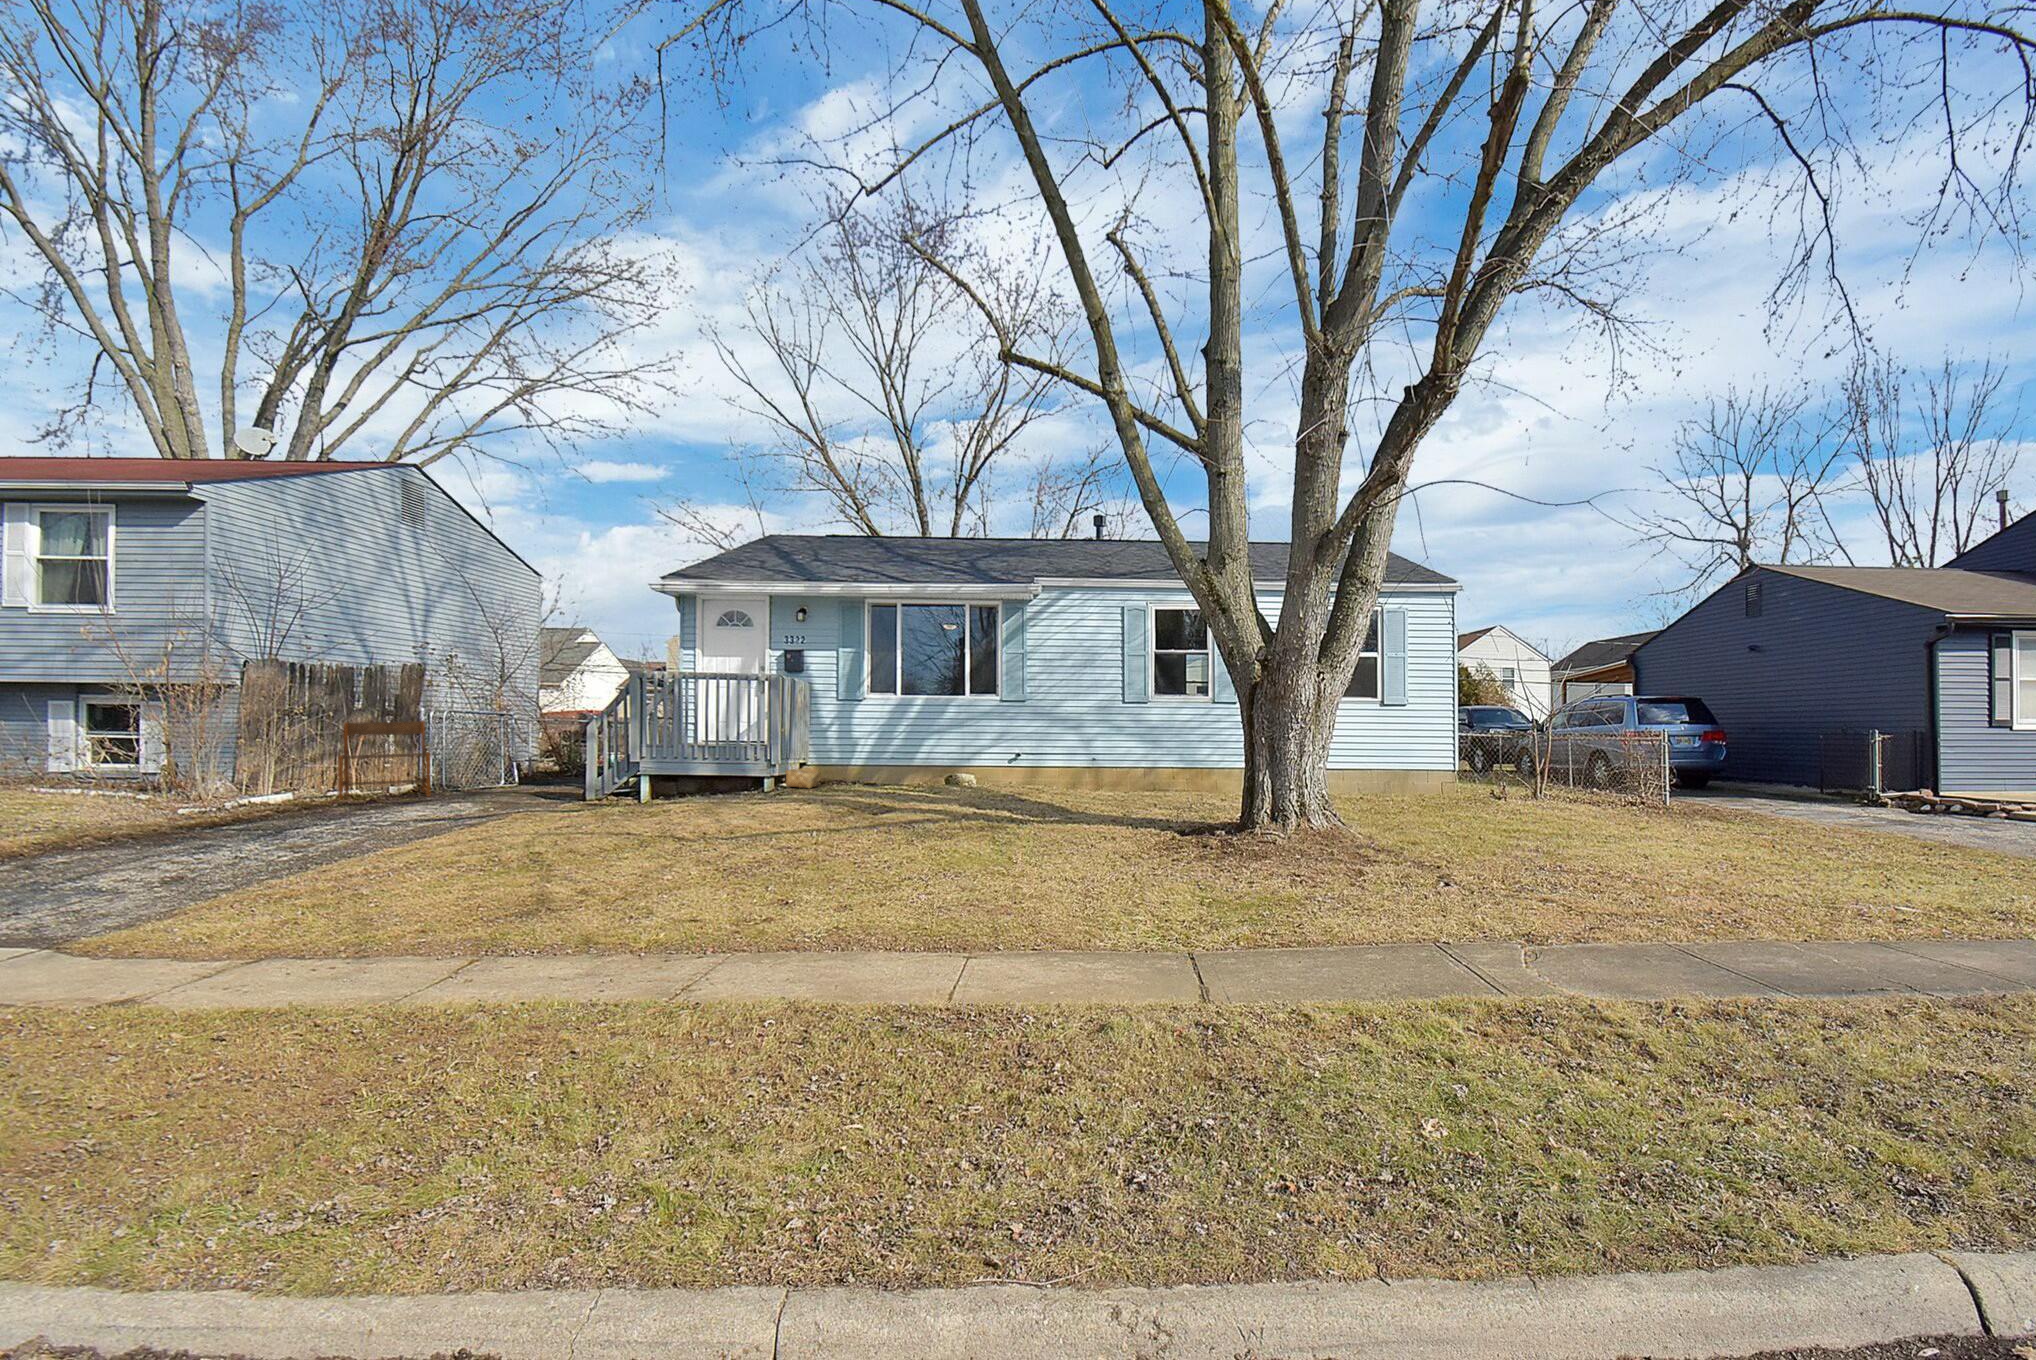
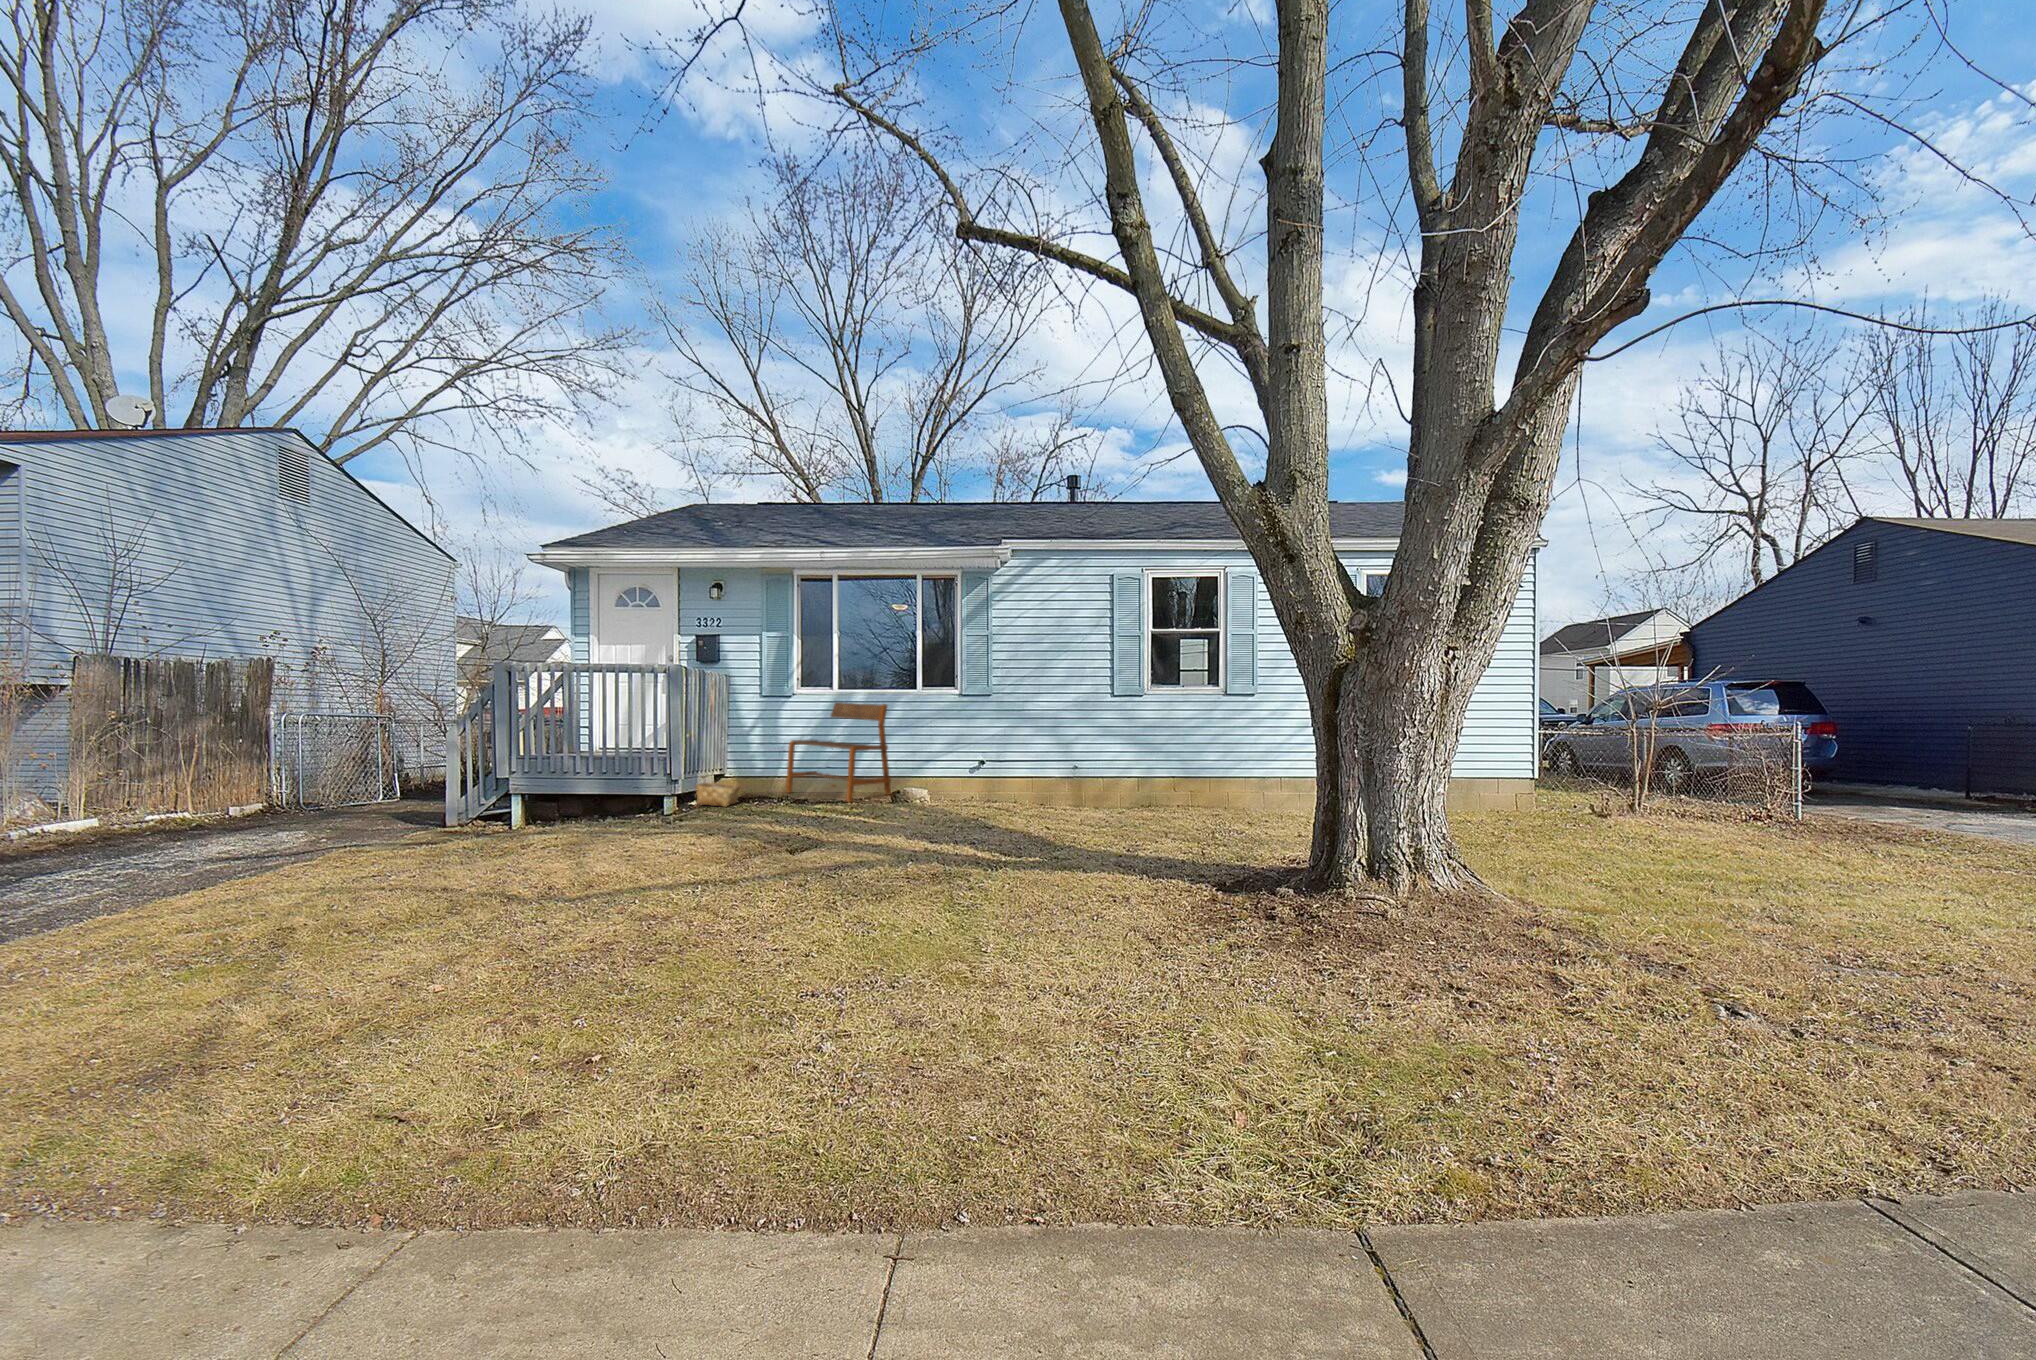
bench: present [338,720,431,799] -> present [786,702,891,802]

